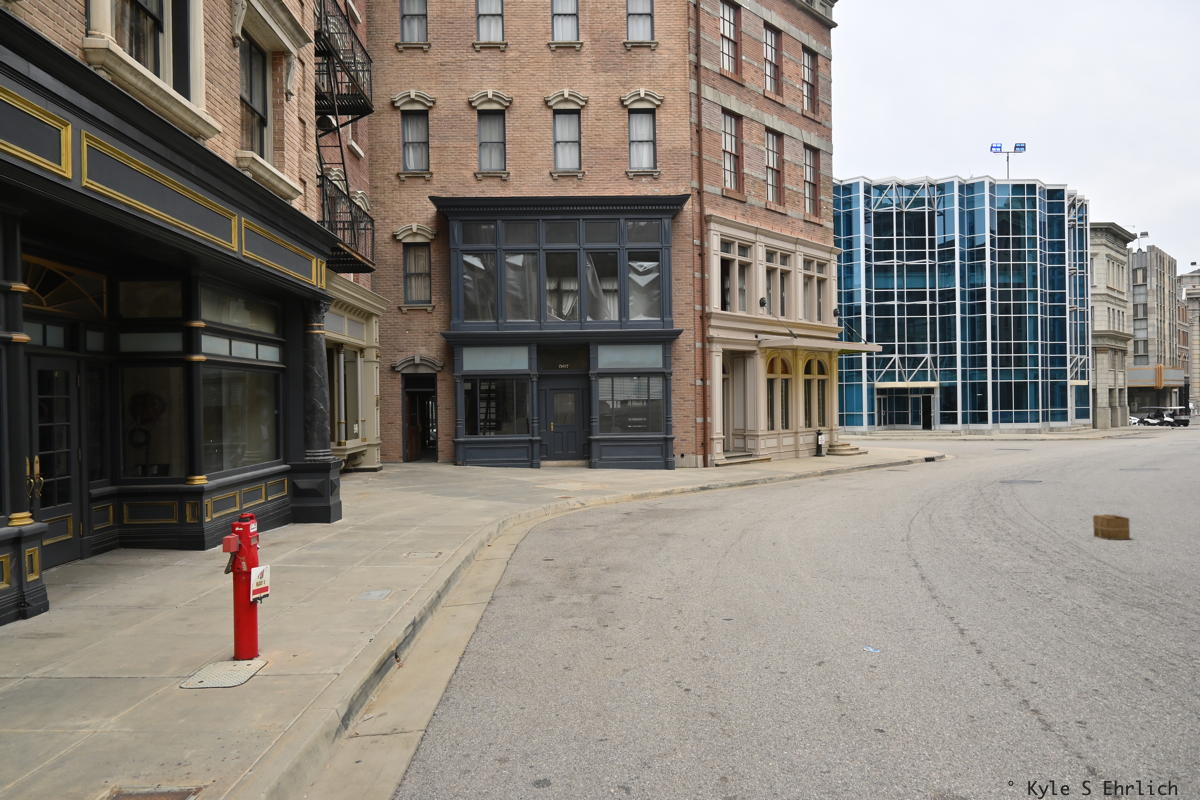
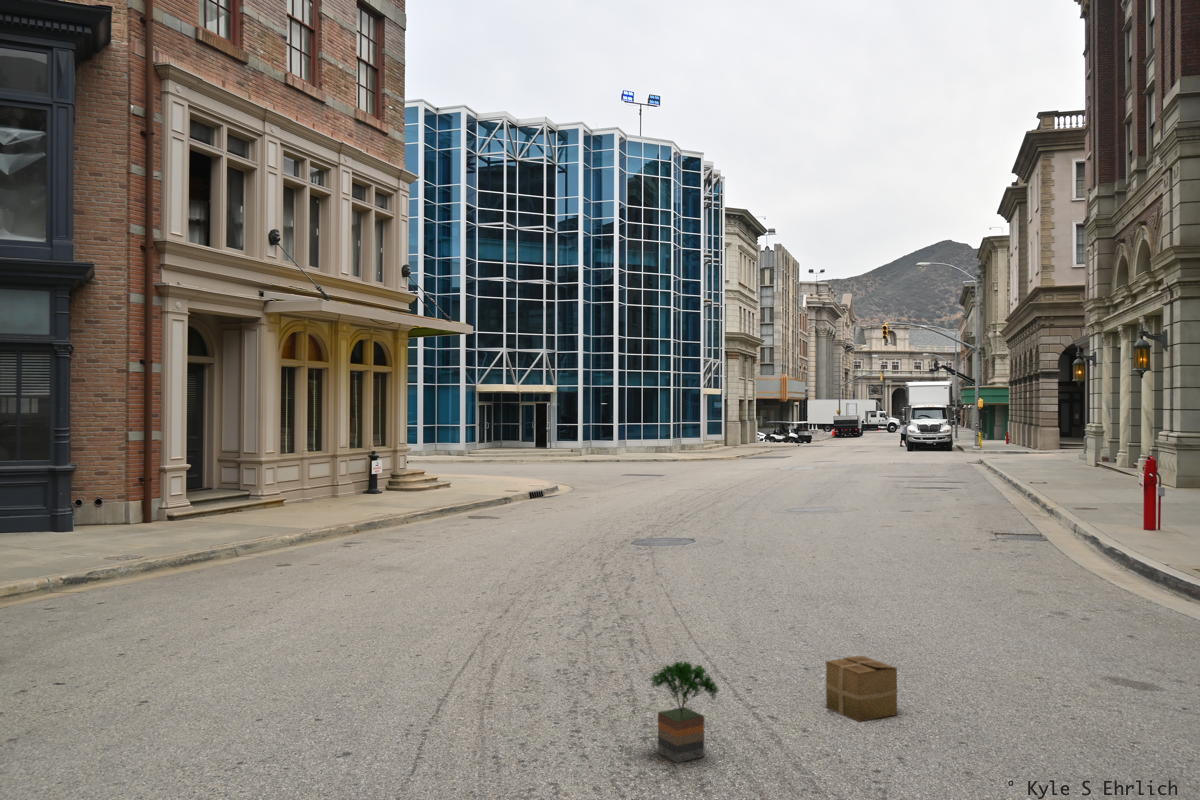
potted tree: none [1002,504,1034,542] -> present [652,662,719,763]

